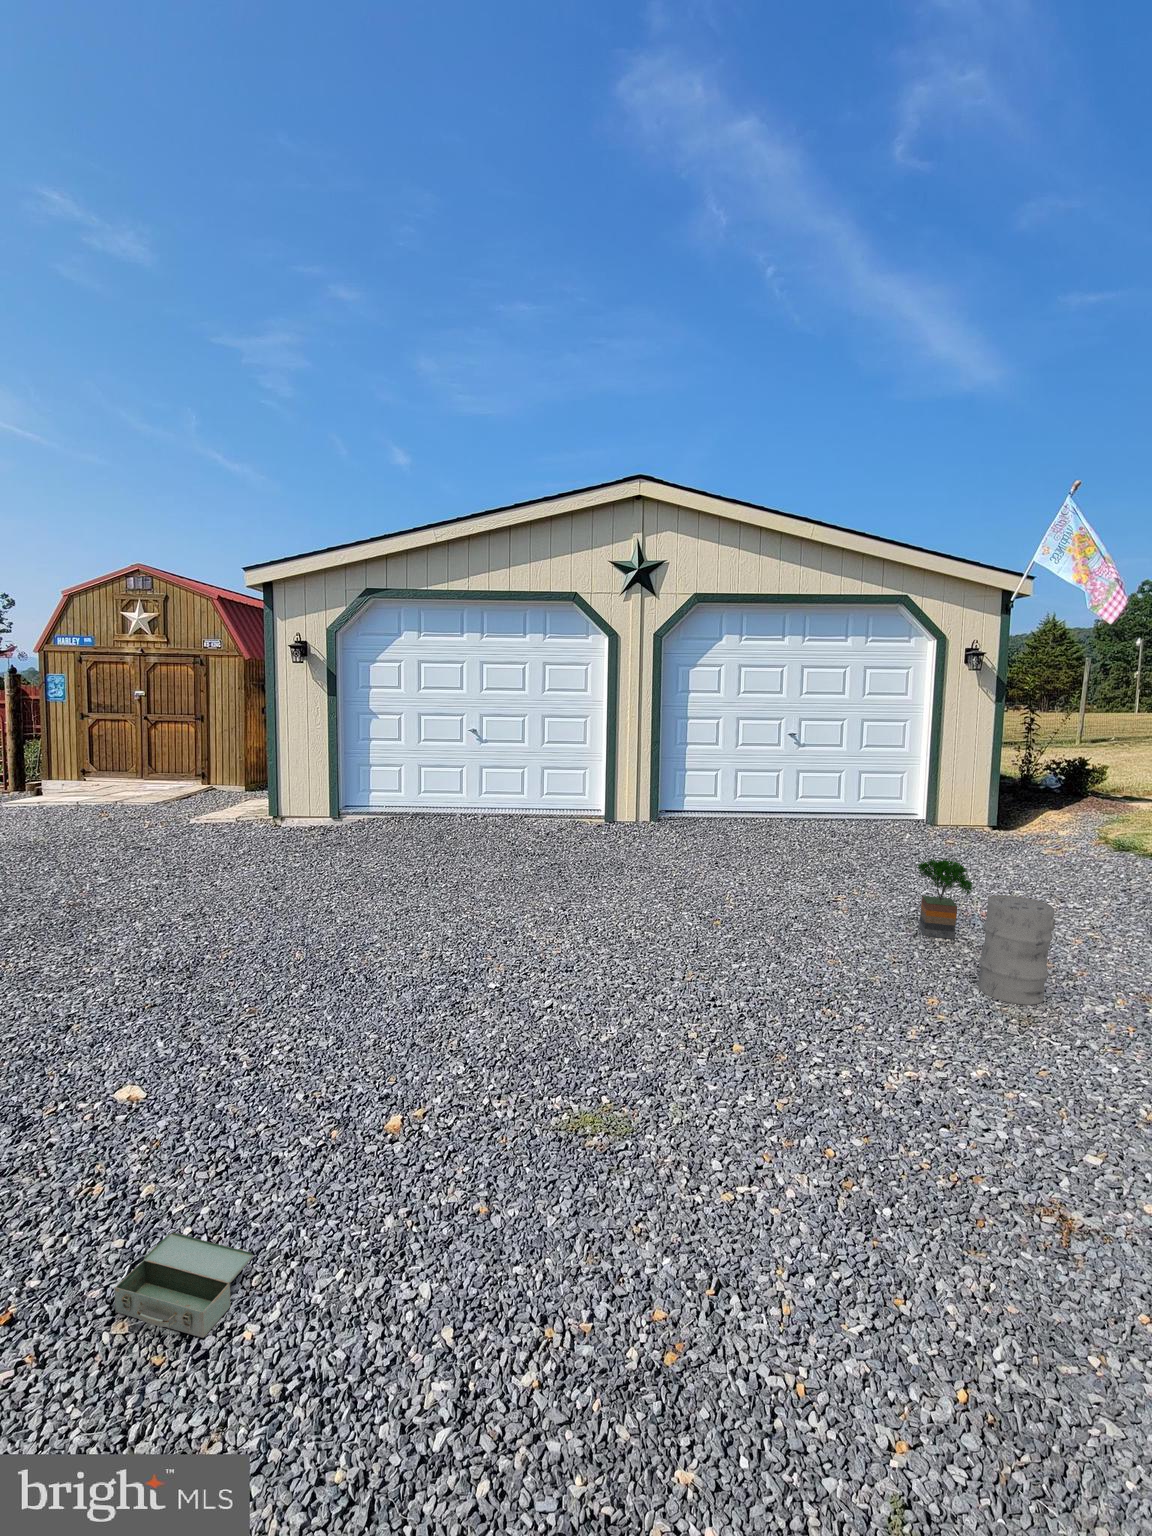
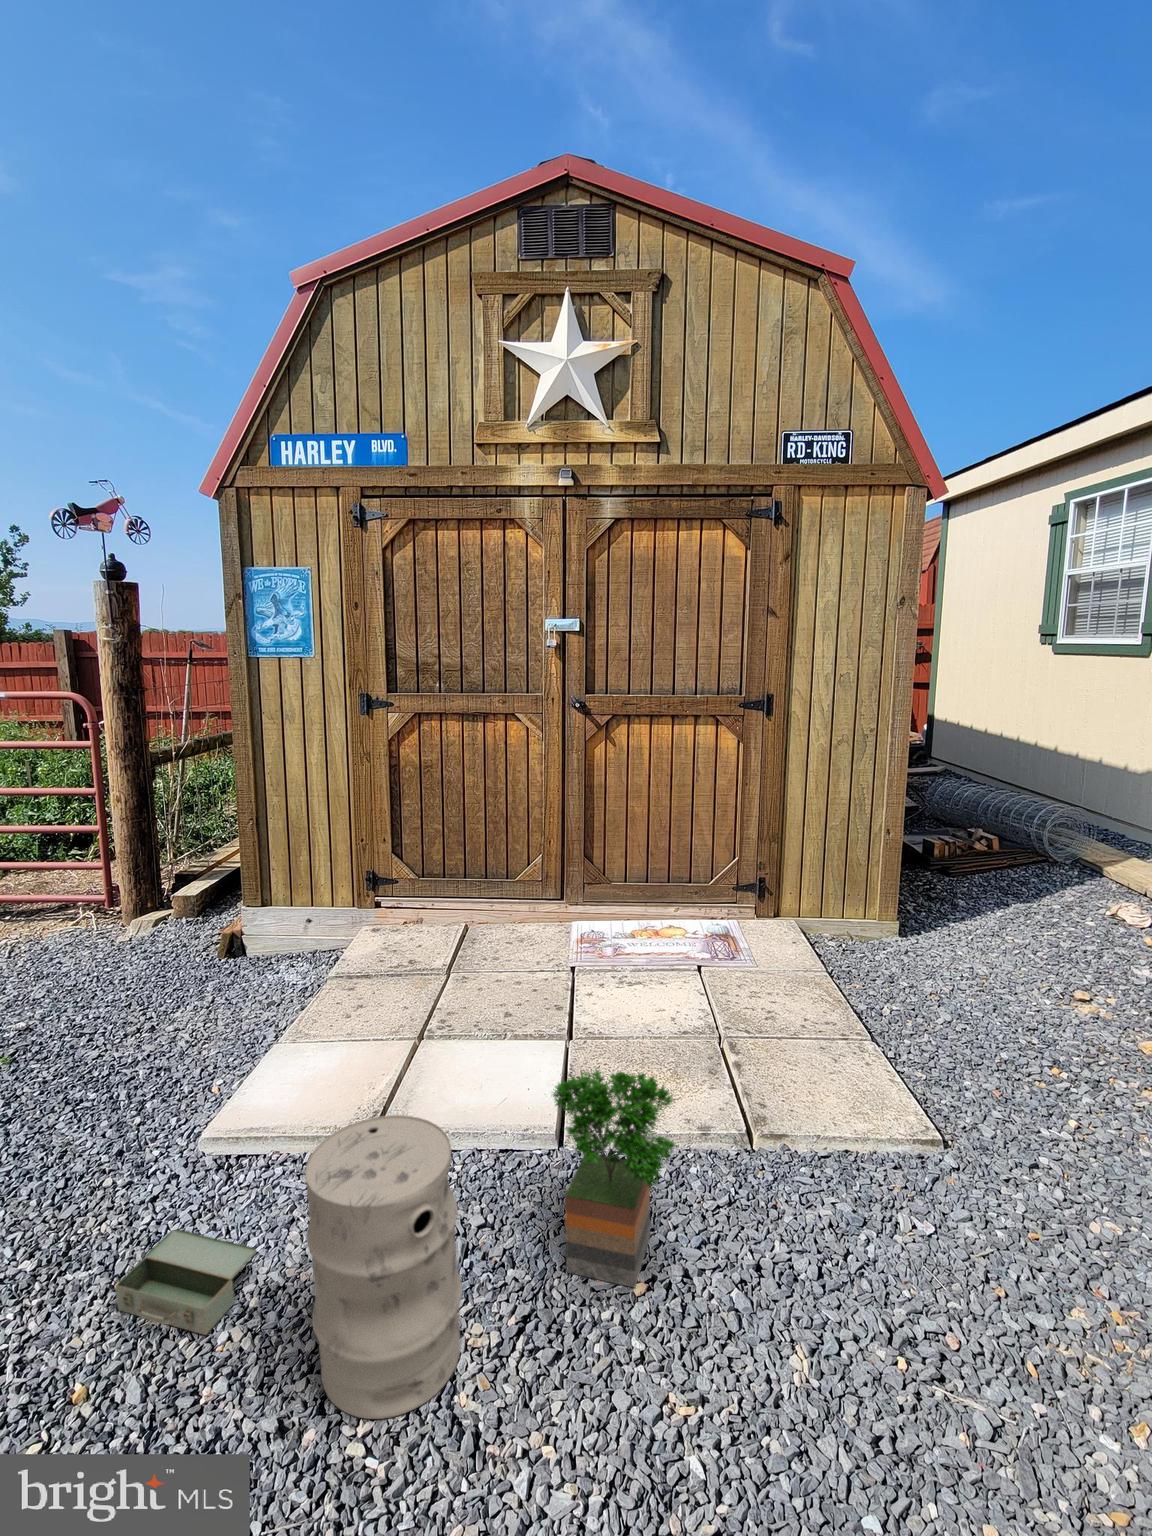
potted tree: present [917,859,972,939] -> present [553,1069,676,1287]
trash can: present [978,895,1055,1005] -> present [305,1115,462,1419]

